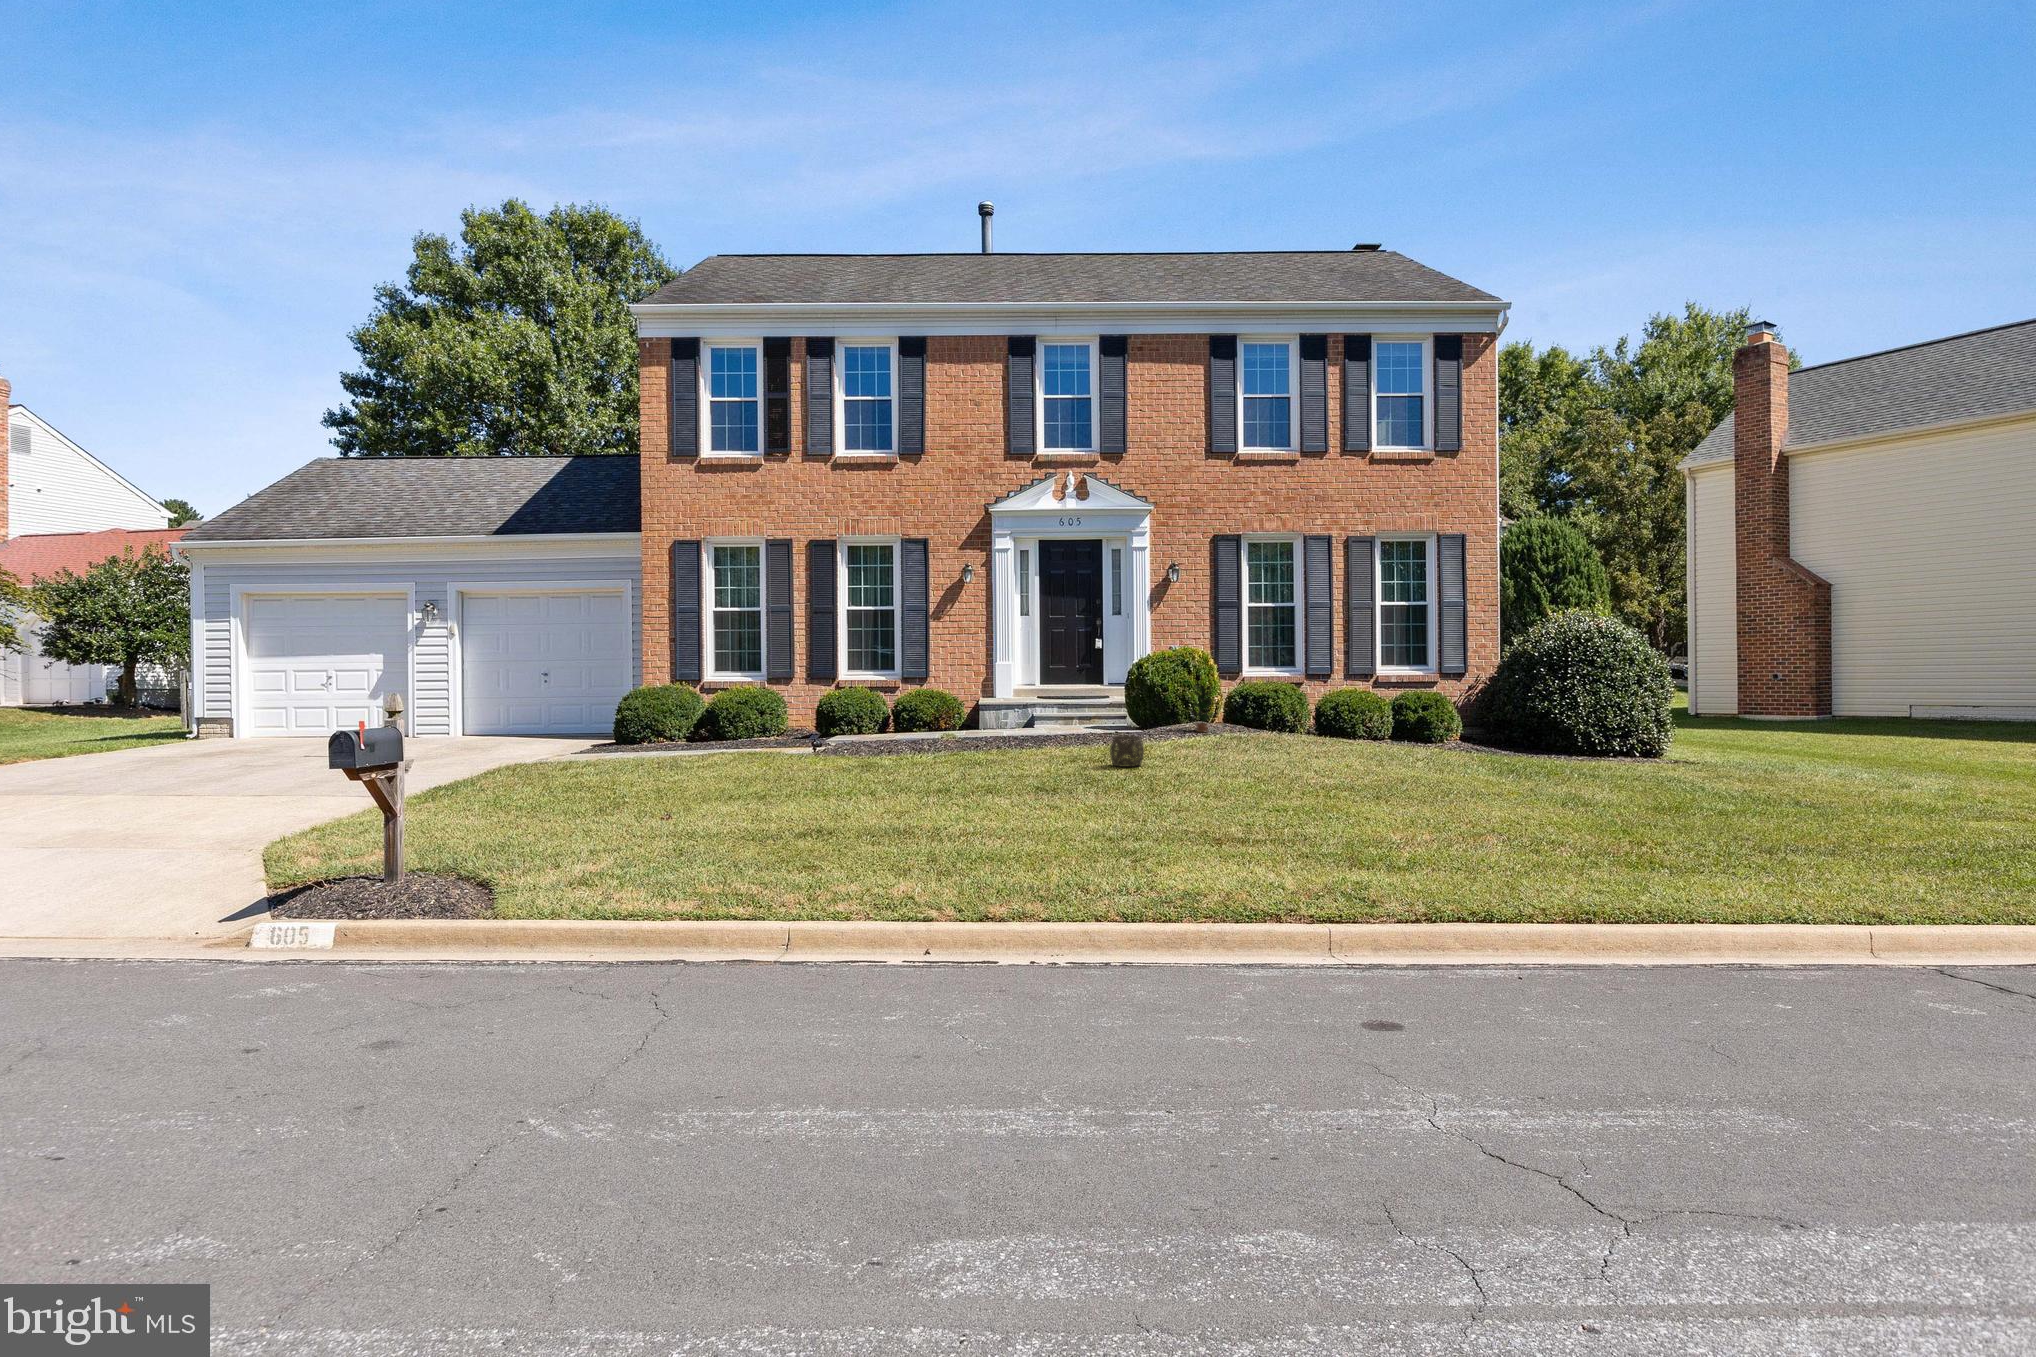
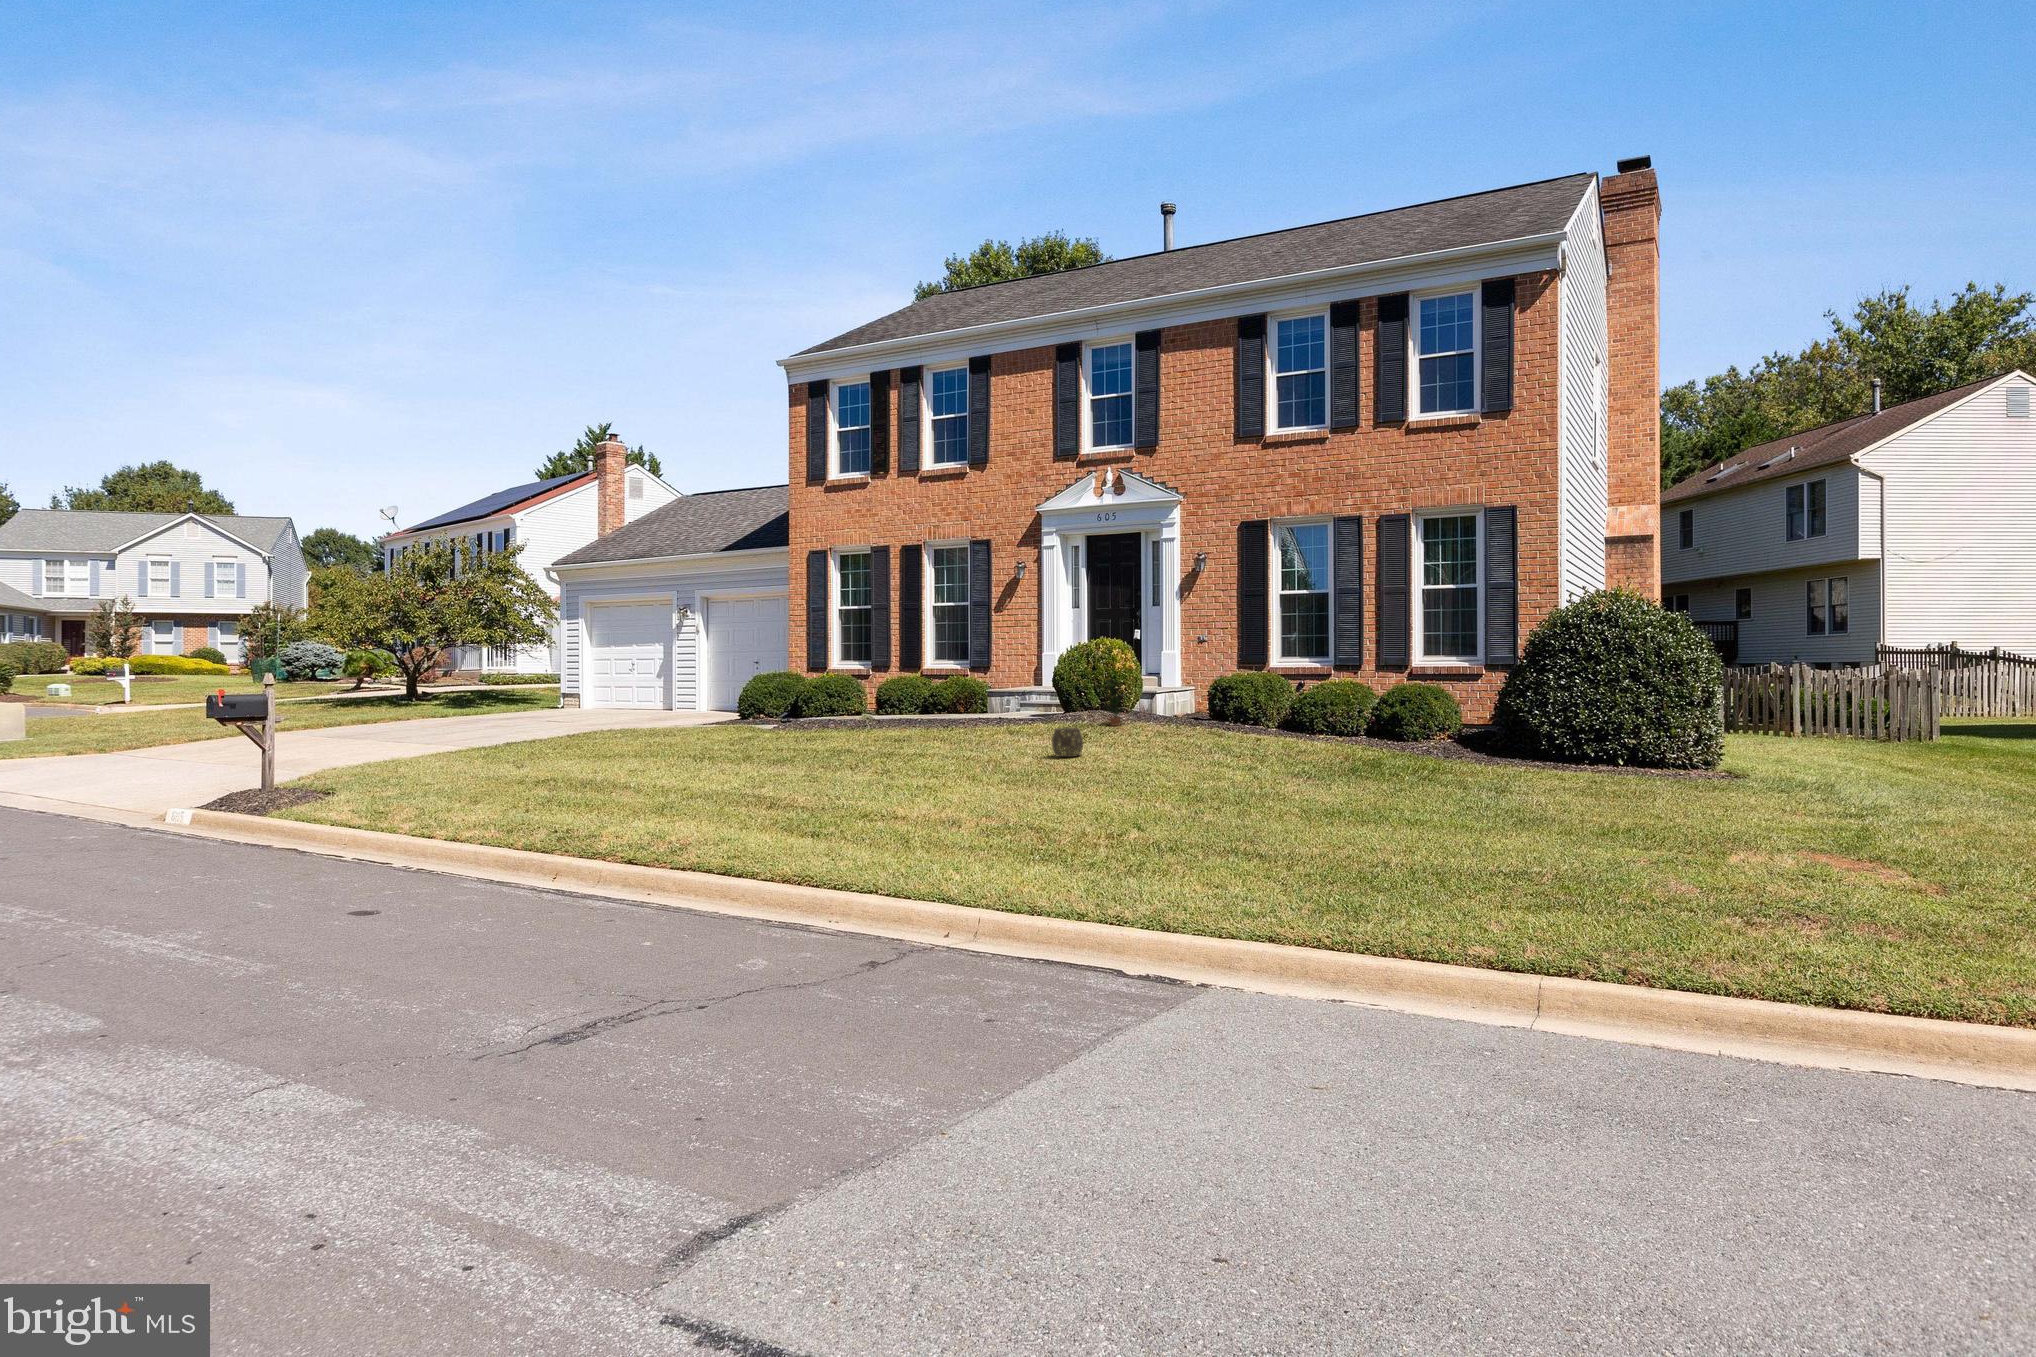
woven basket: present [1110,735,1144,767] -> present [1052,728,1083,757]

